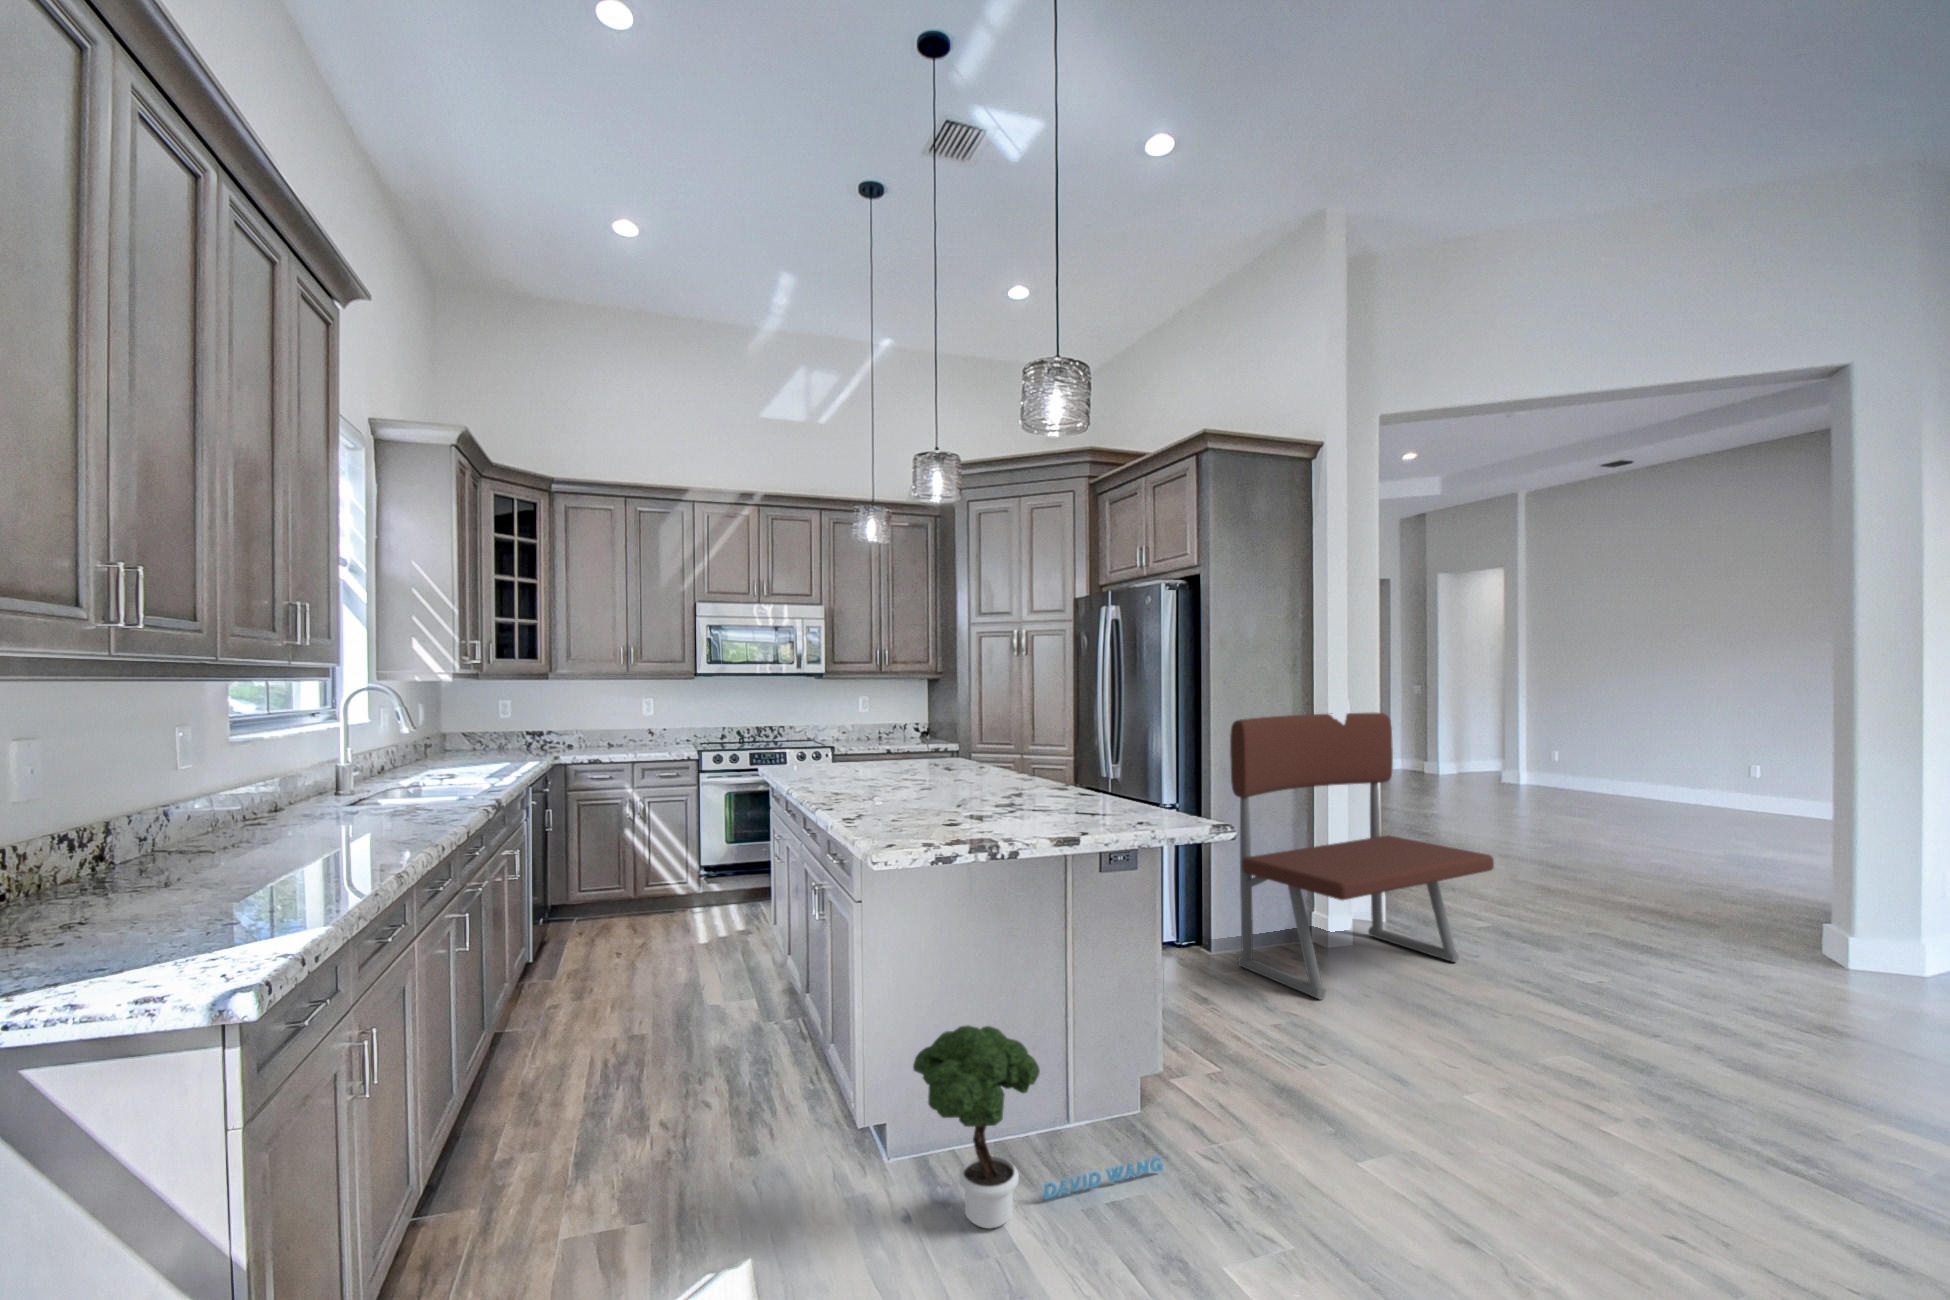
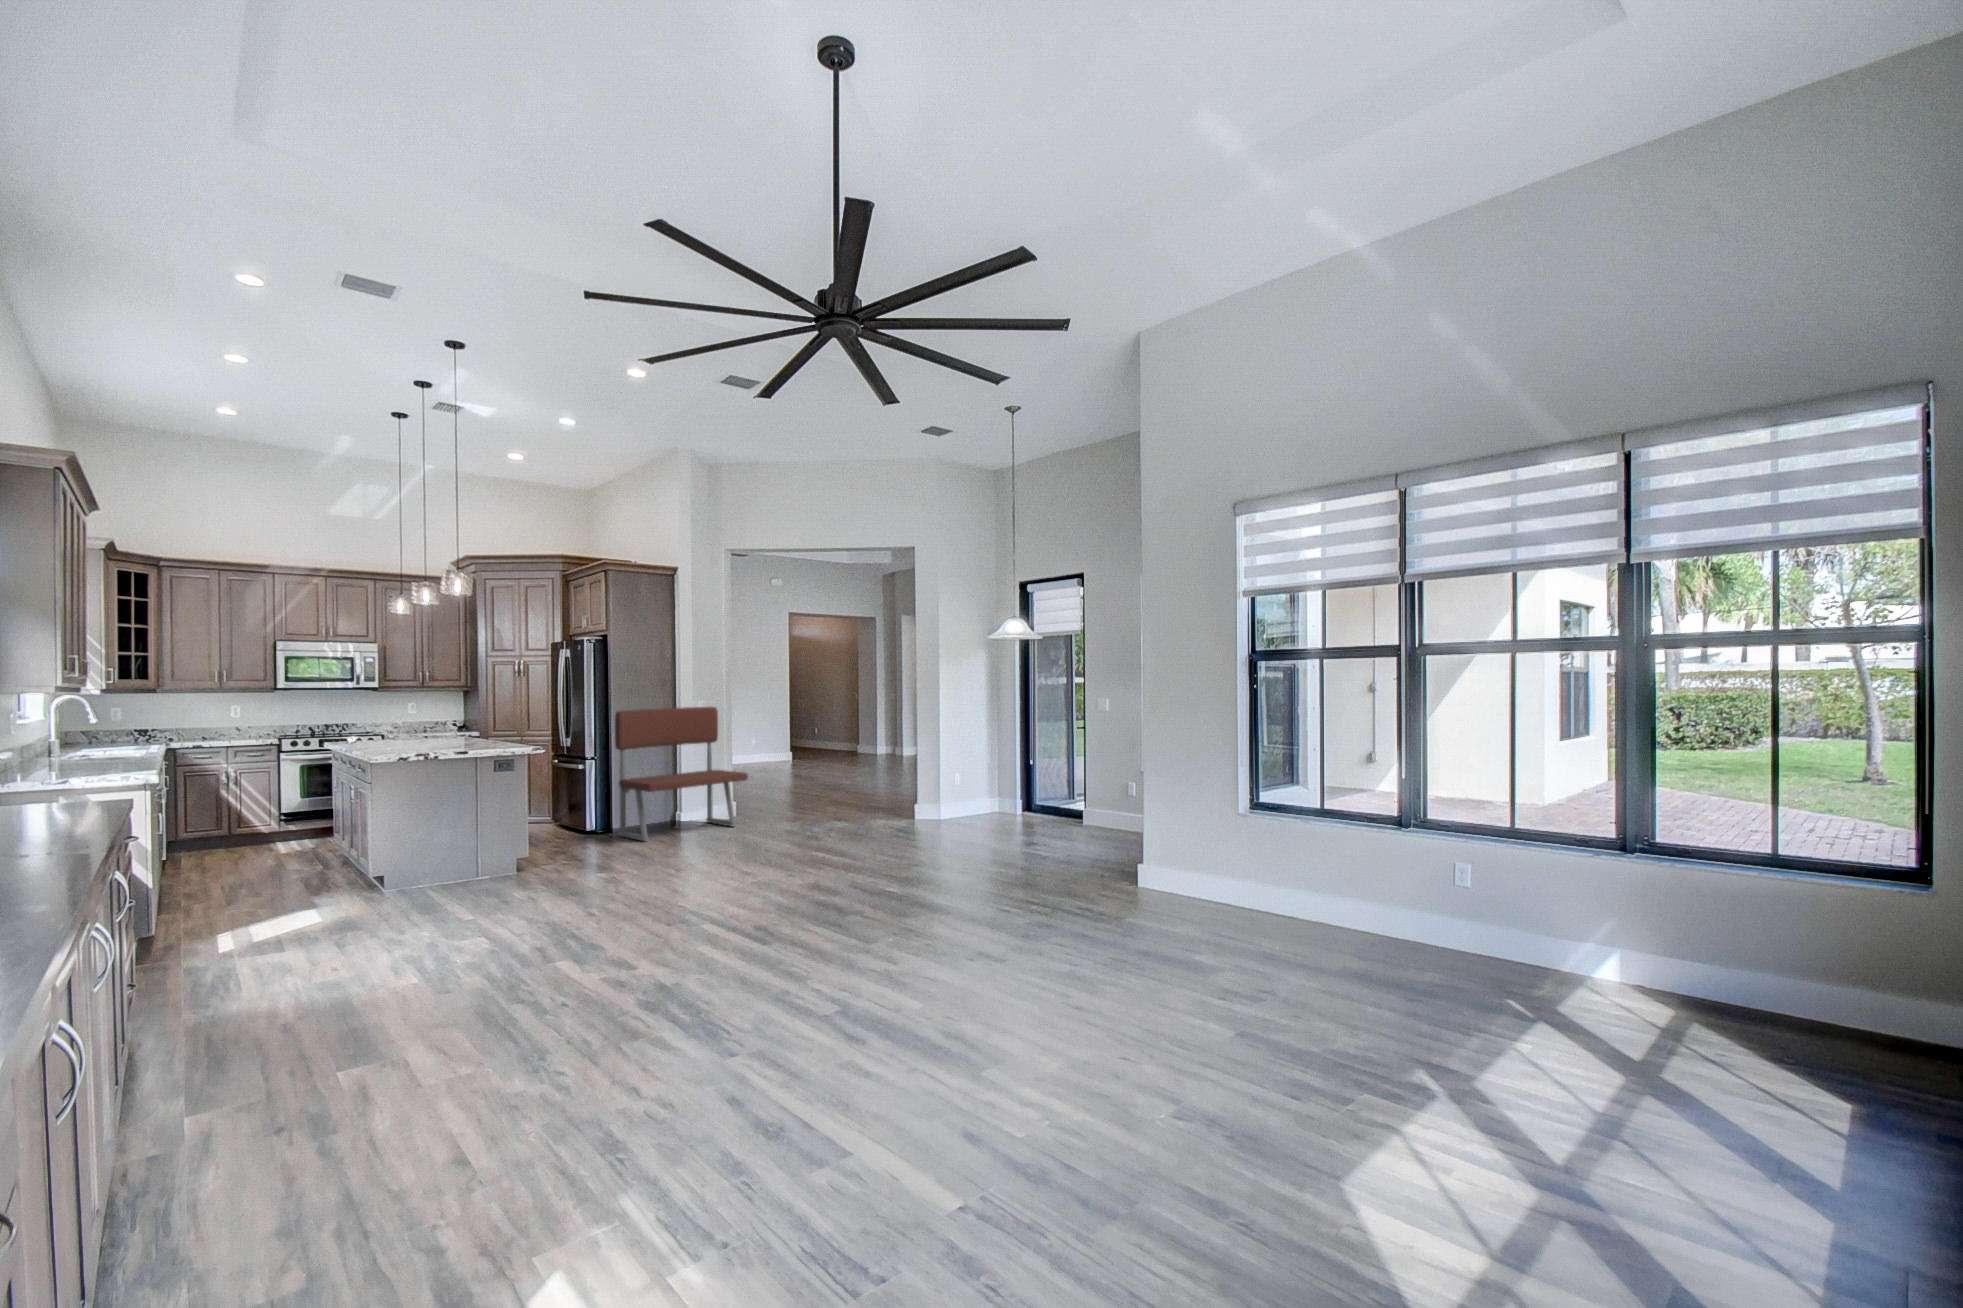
potted tree: present [913,1026,1163,1229] -> none [396,824,511,896]

